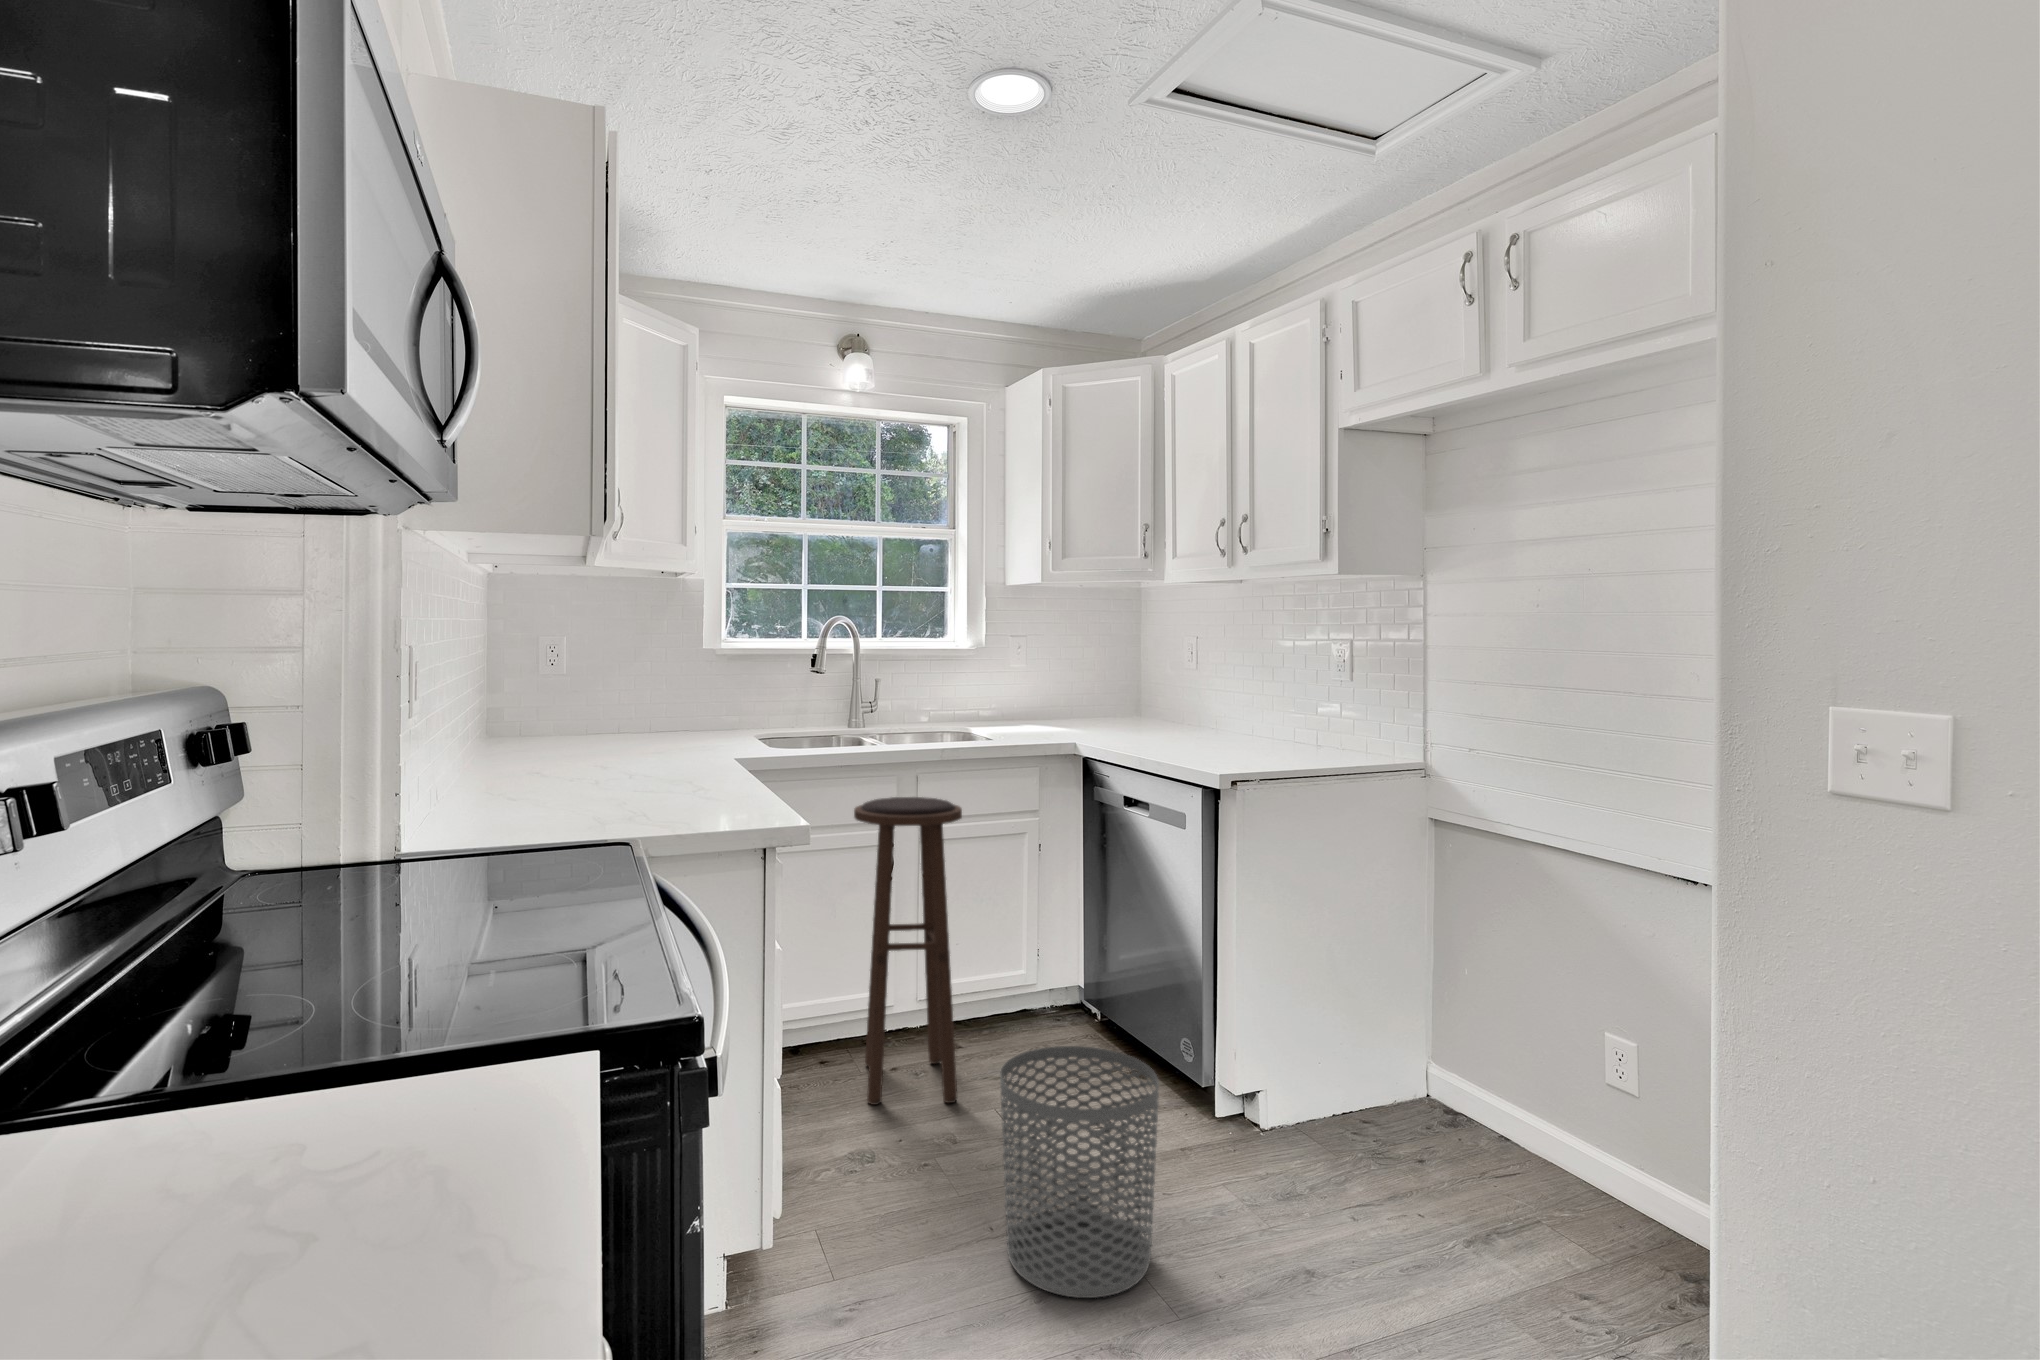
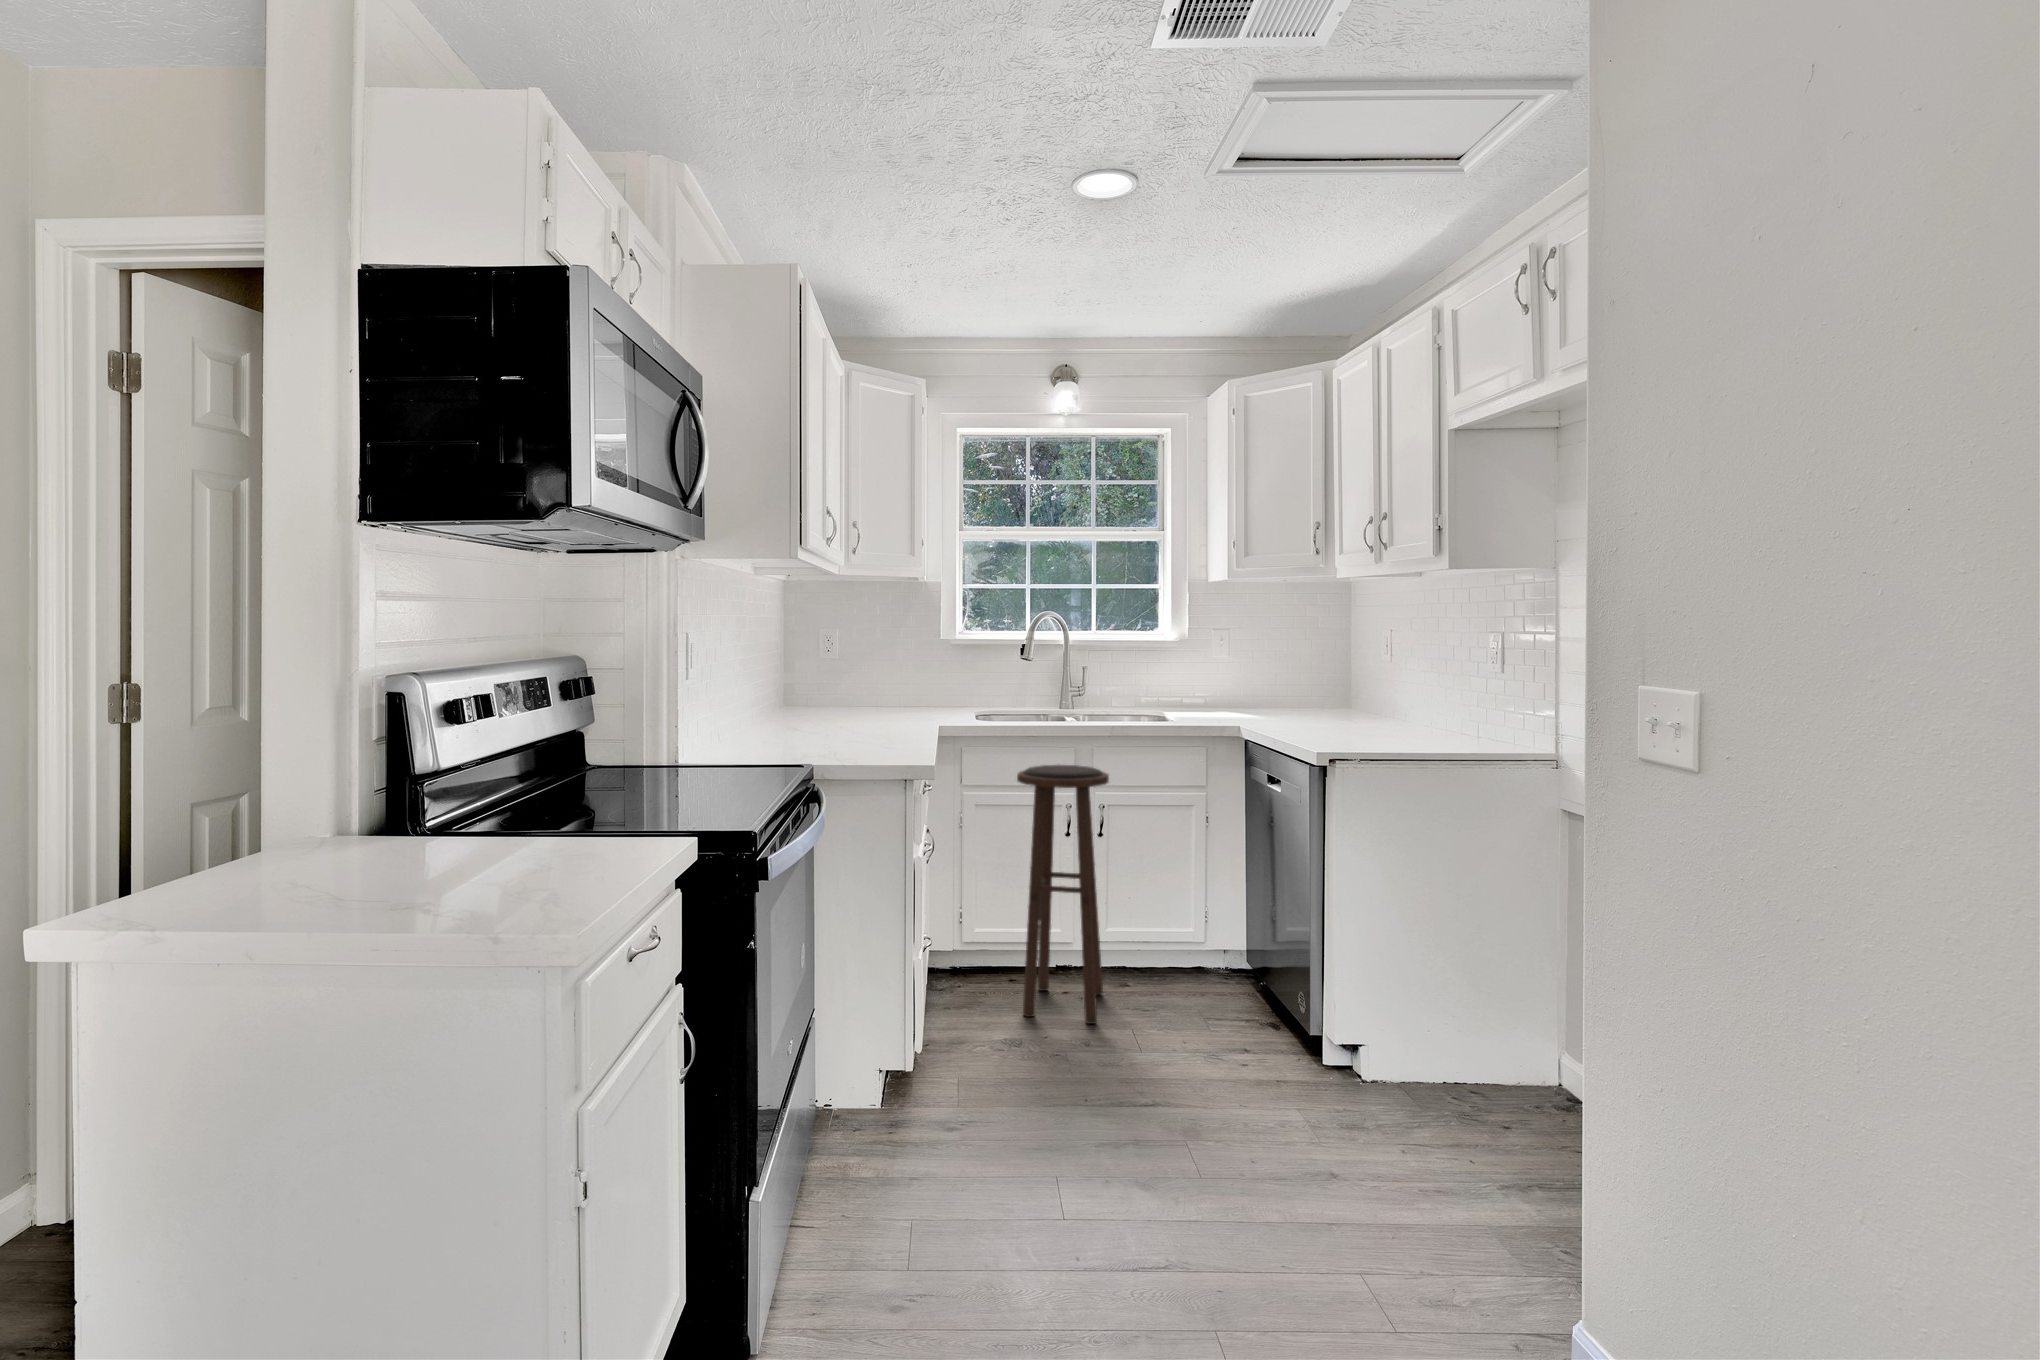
waste bin: present [1000,1046,1159,1298] -> none [1056,969,1187,1167]

